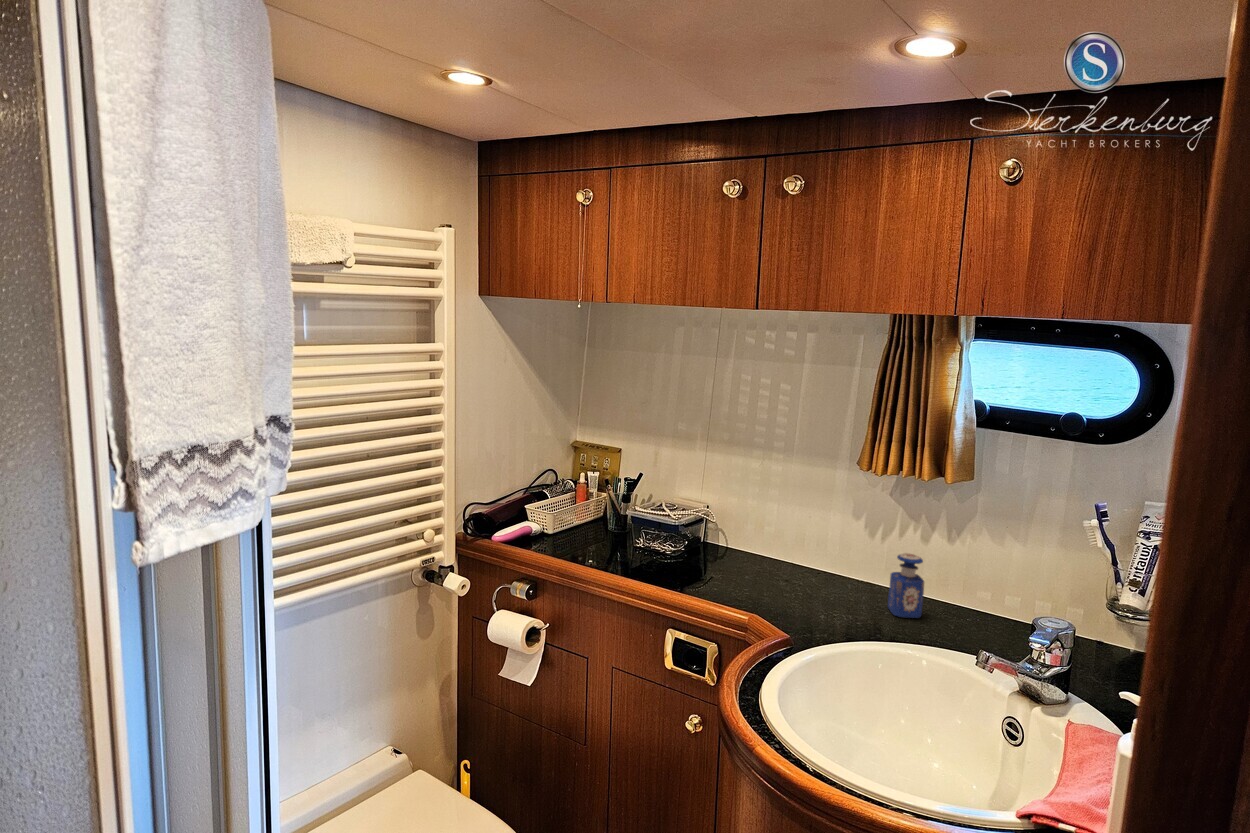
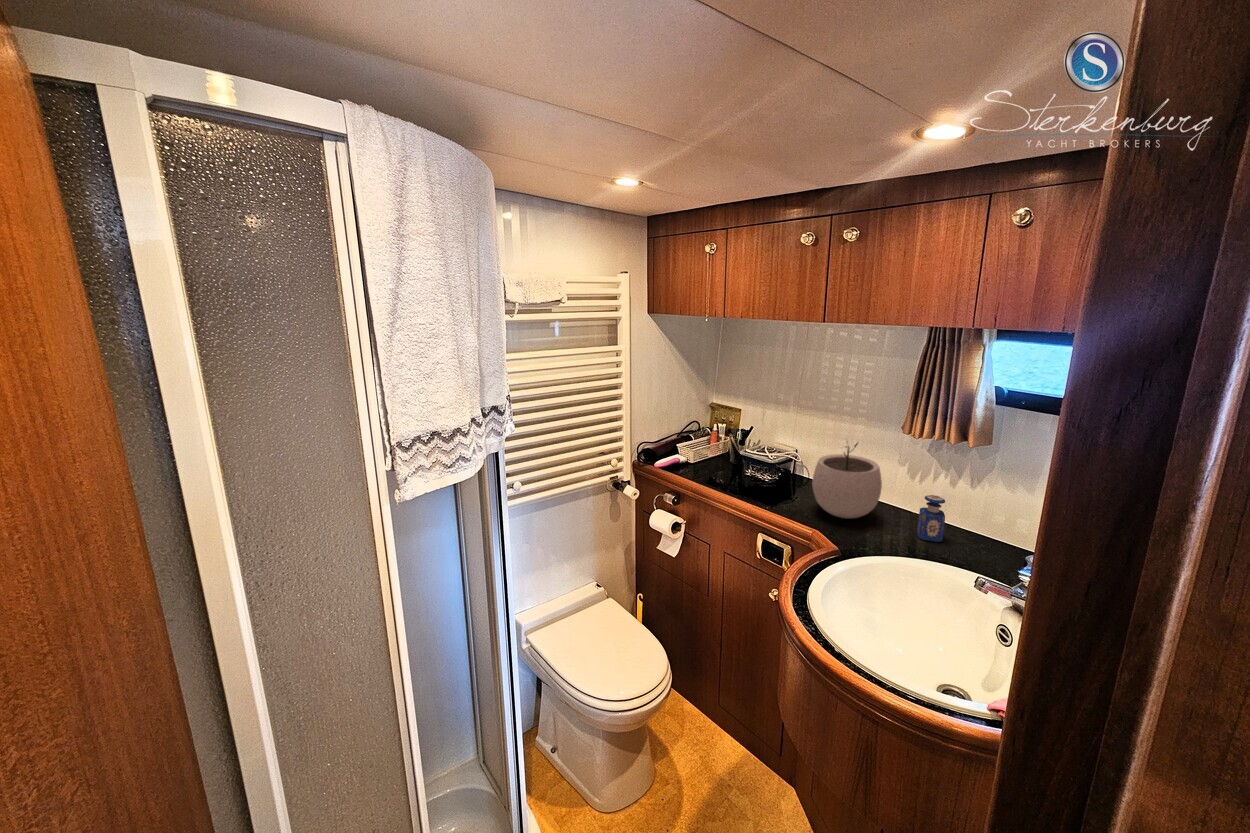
plant pot: none [747,479,840,596] -> present [812,443,882,519]

